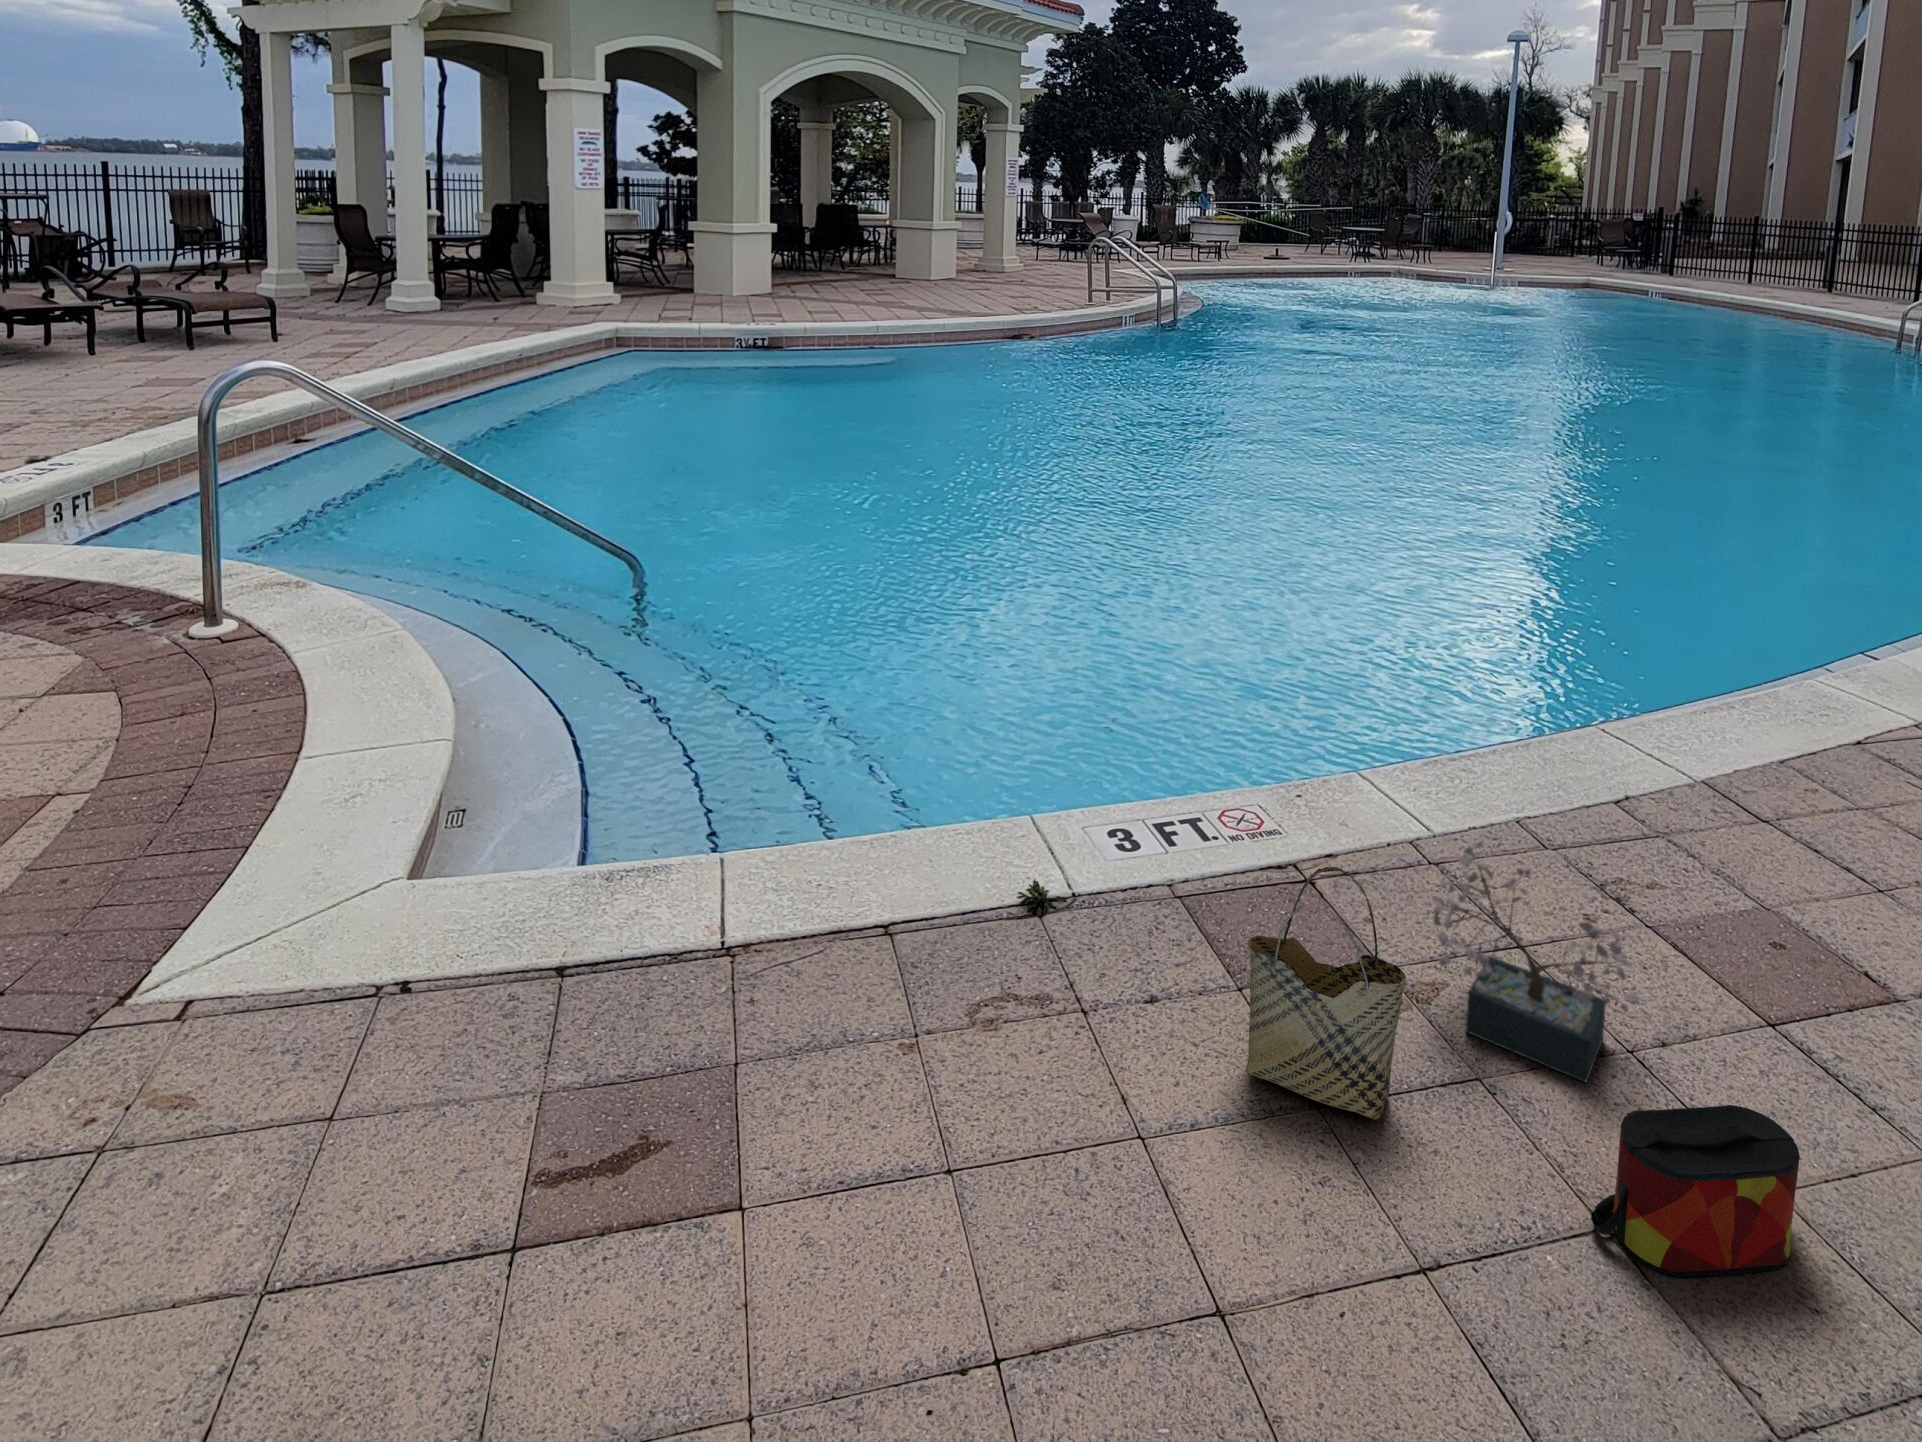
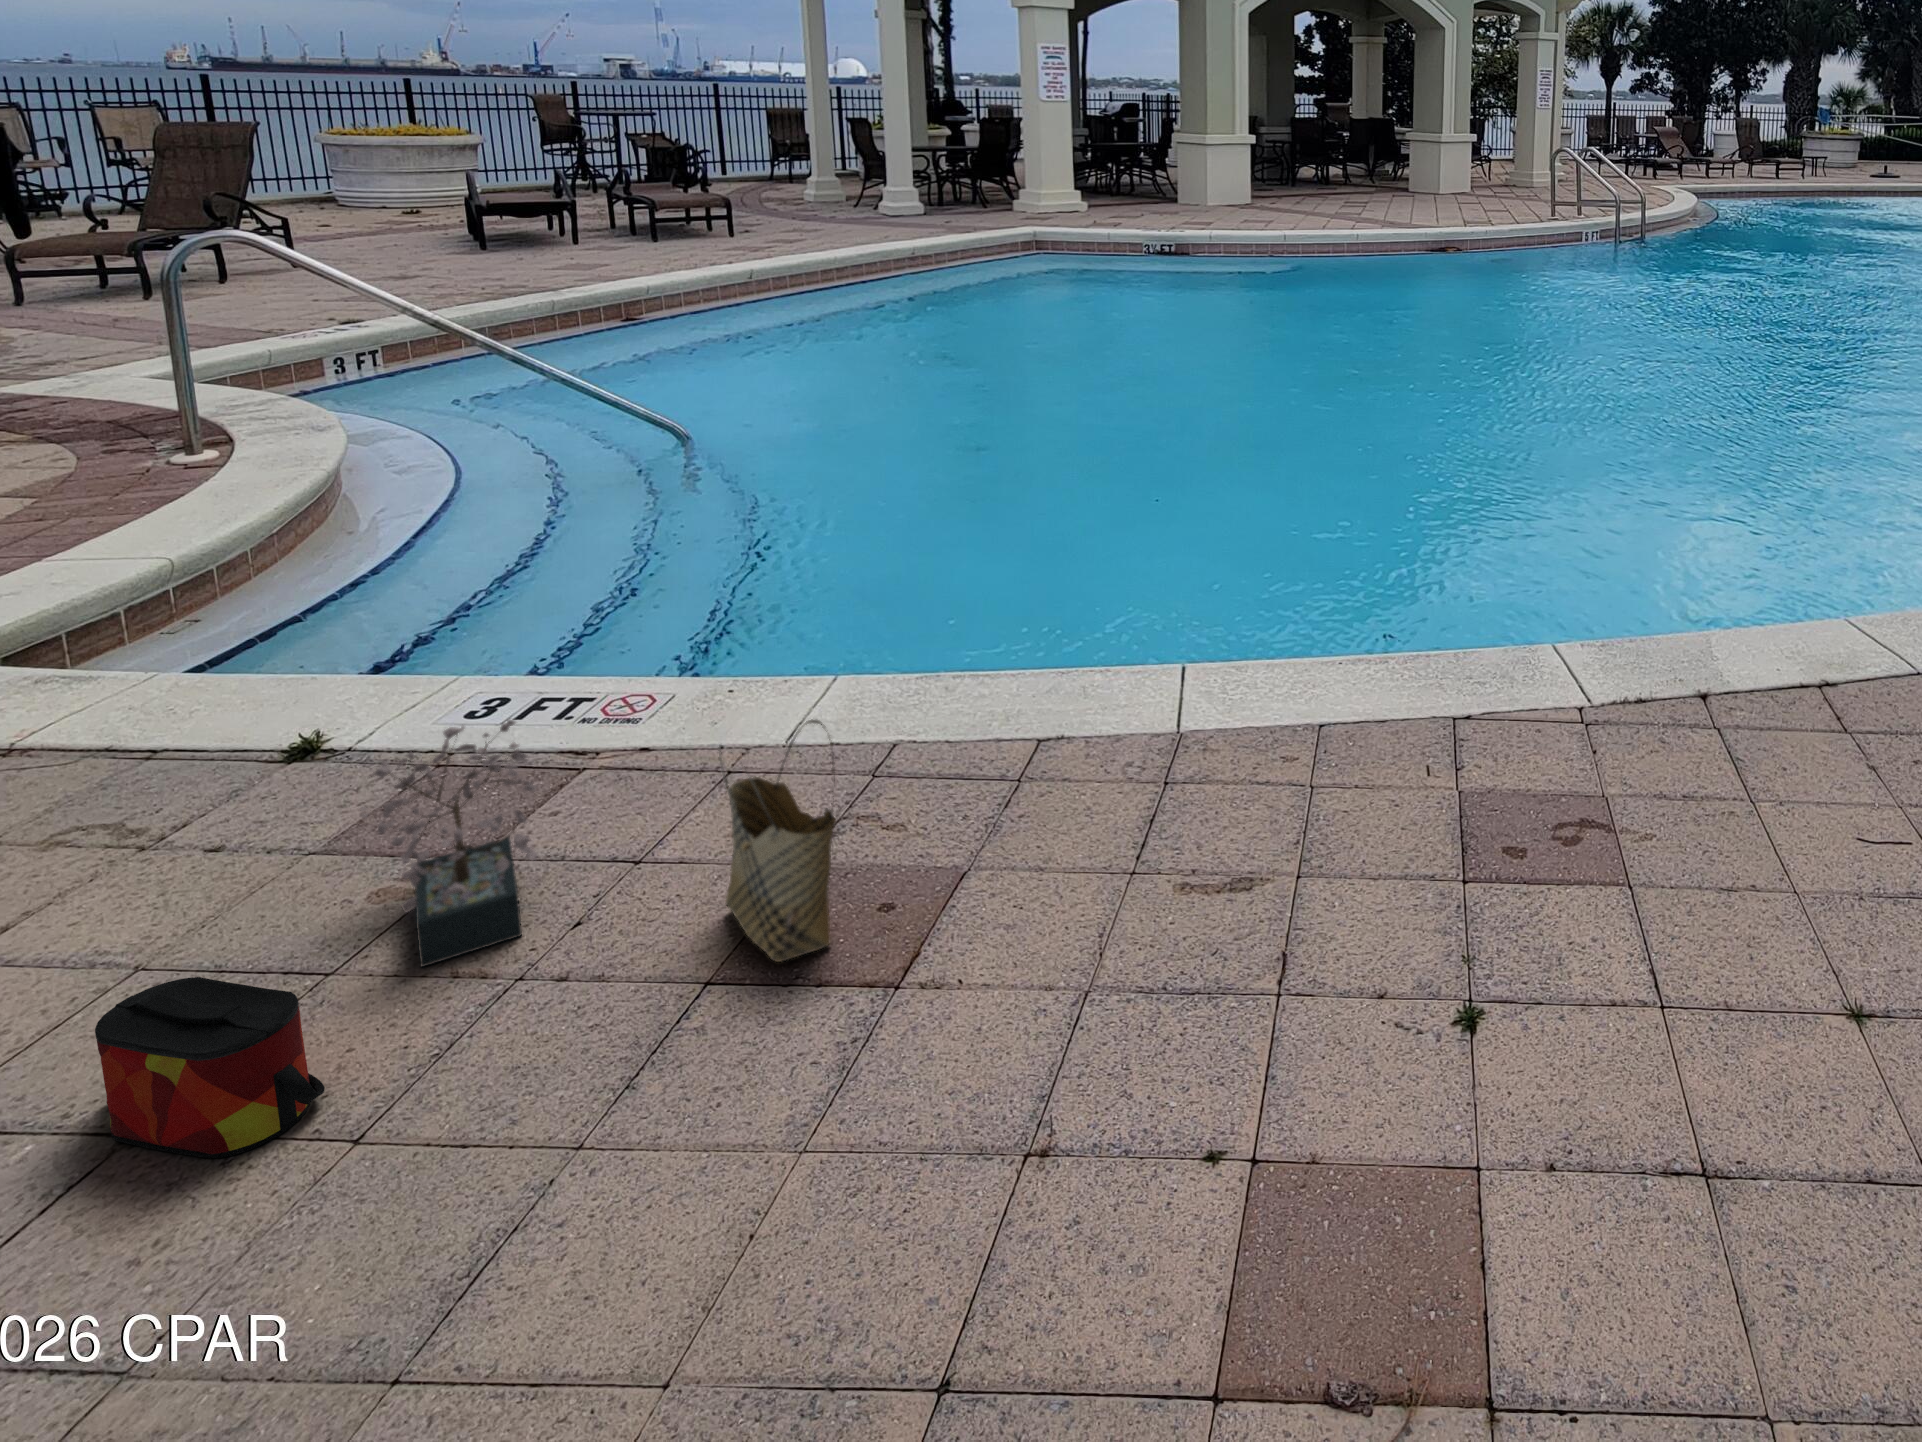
woven basket: present [1246,867,1406,1120] -> present [720,720,836,962]

